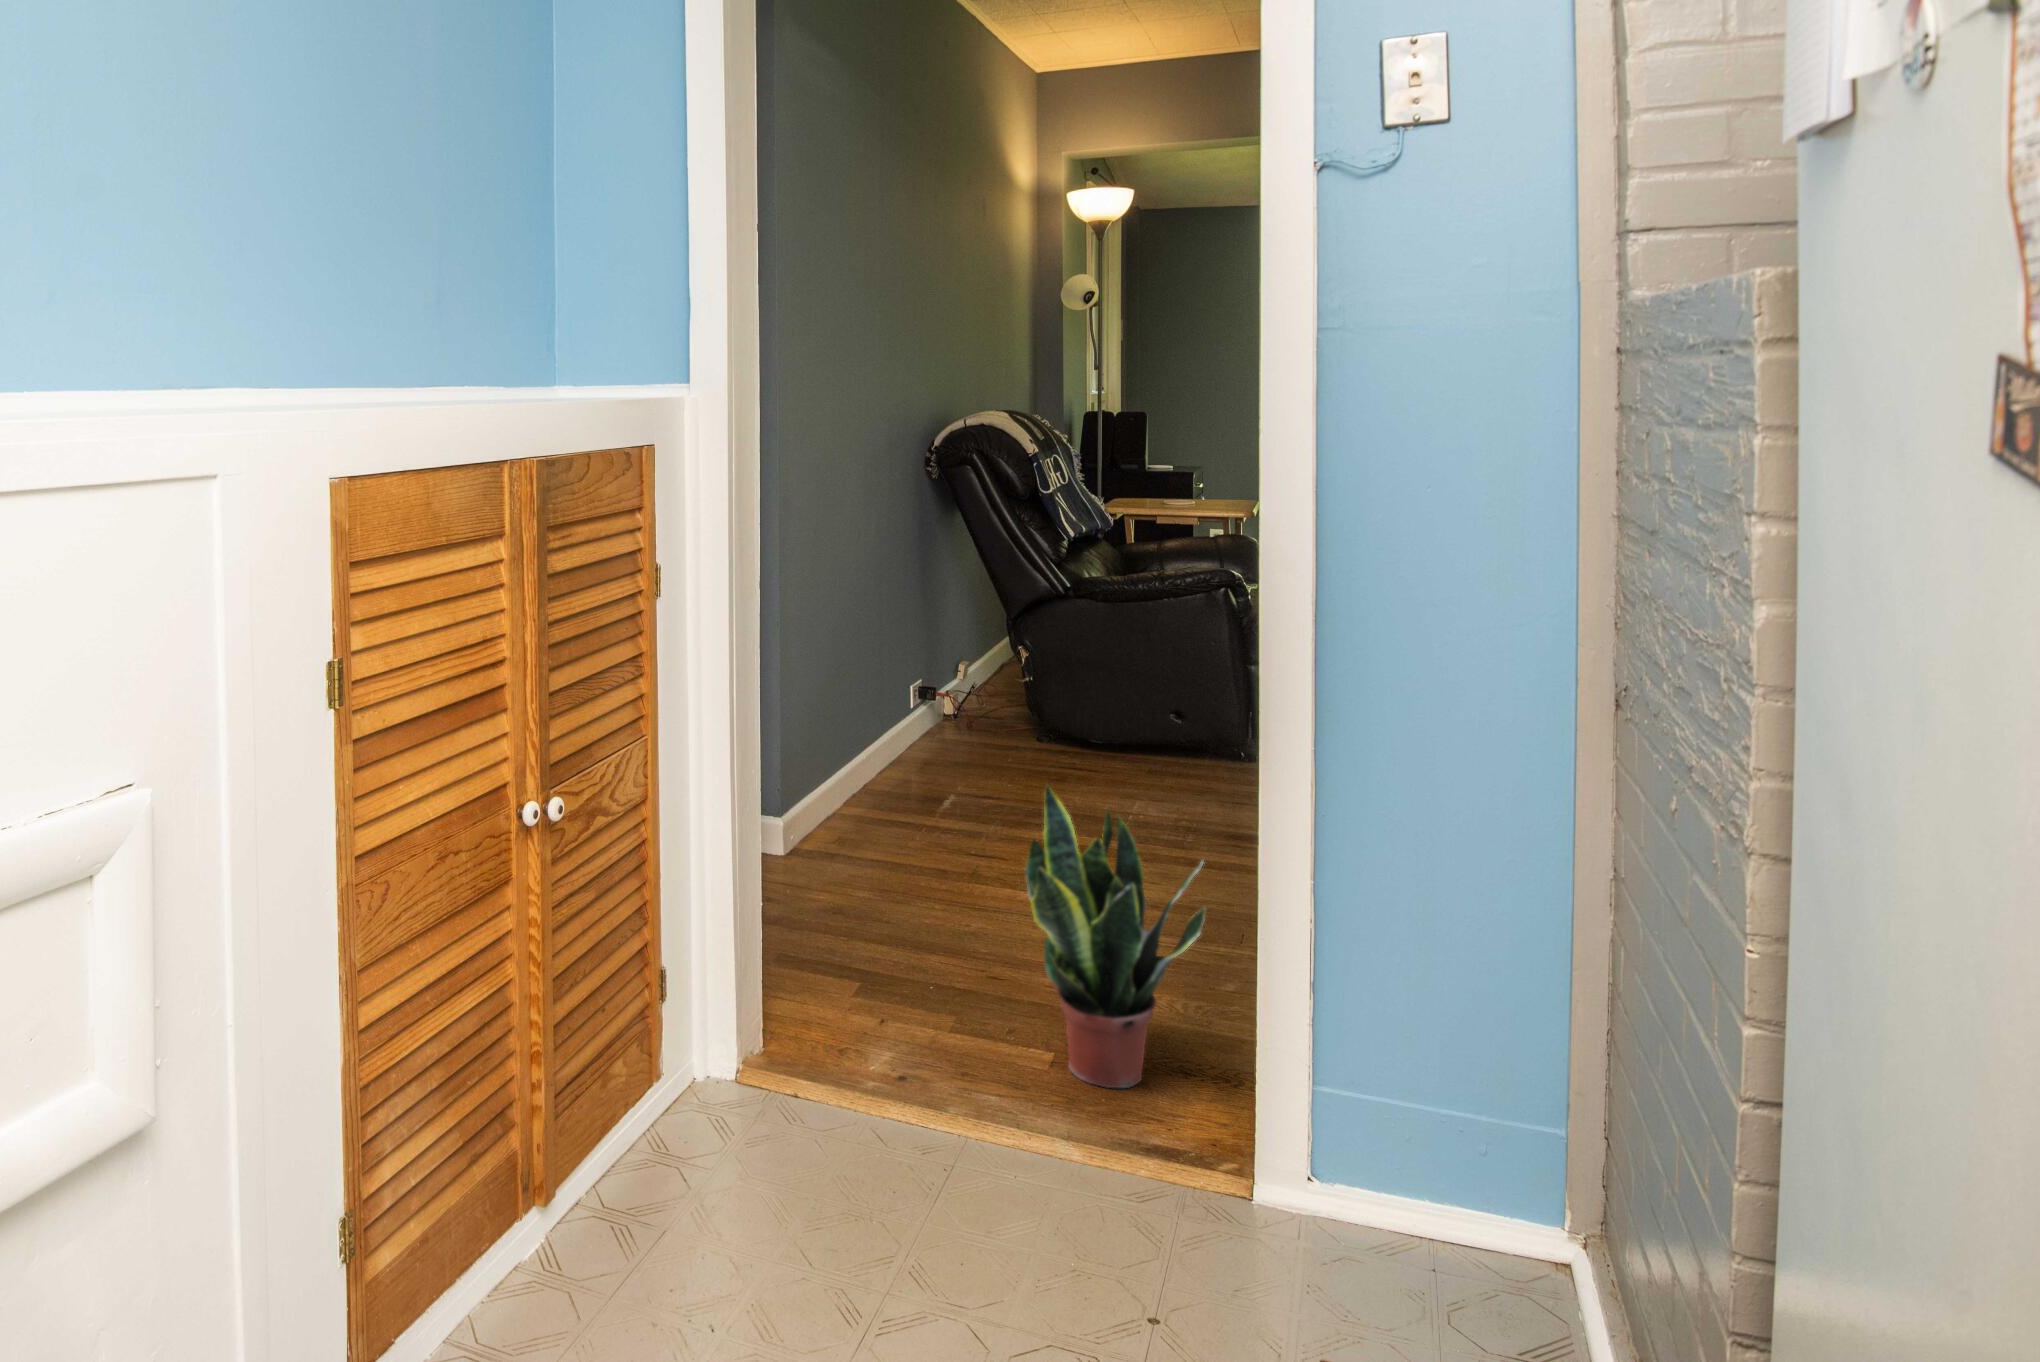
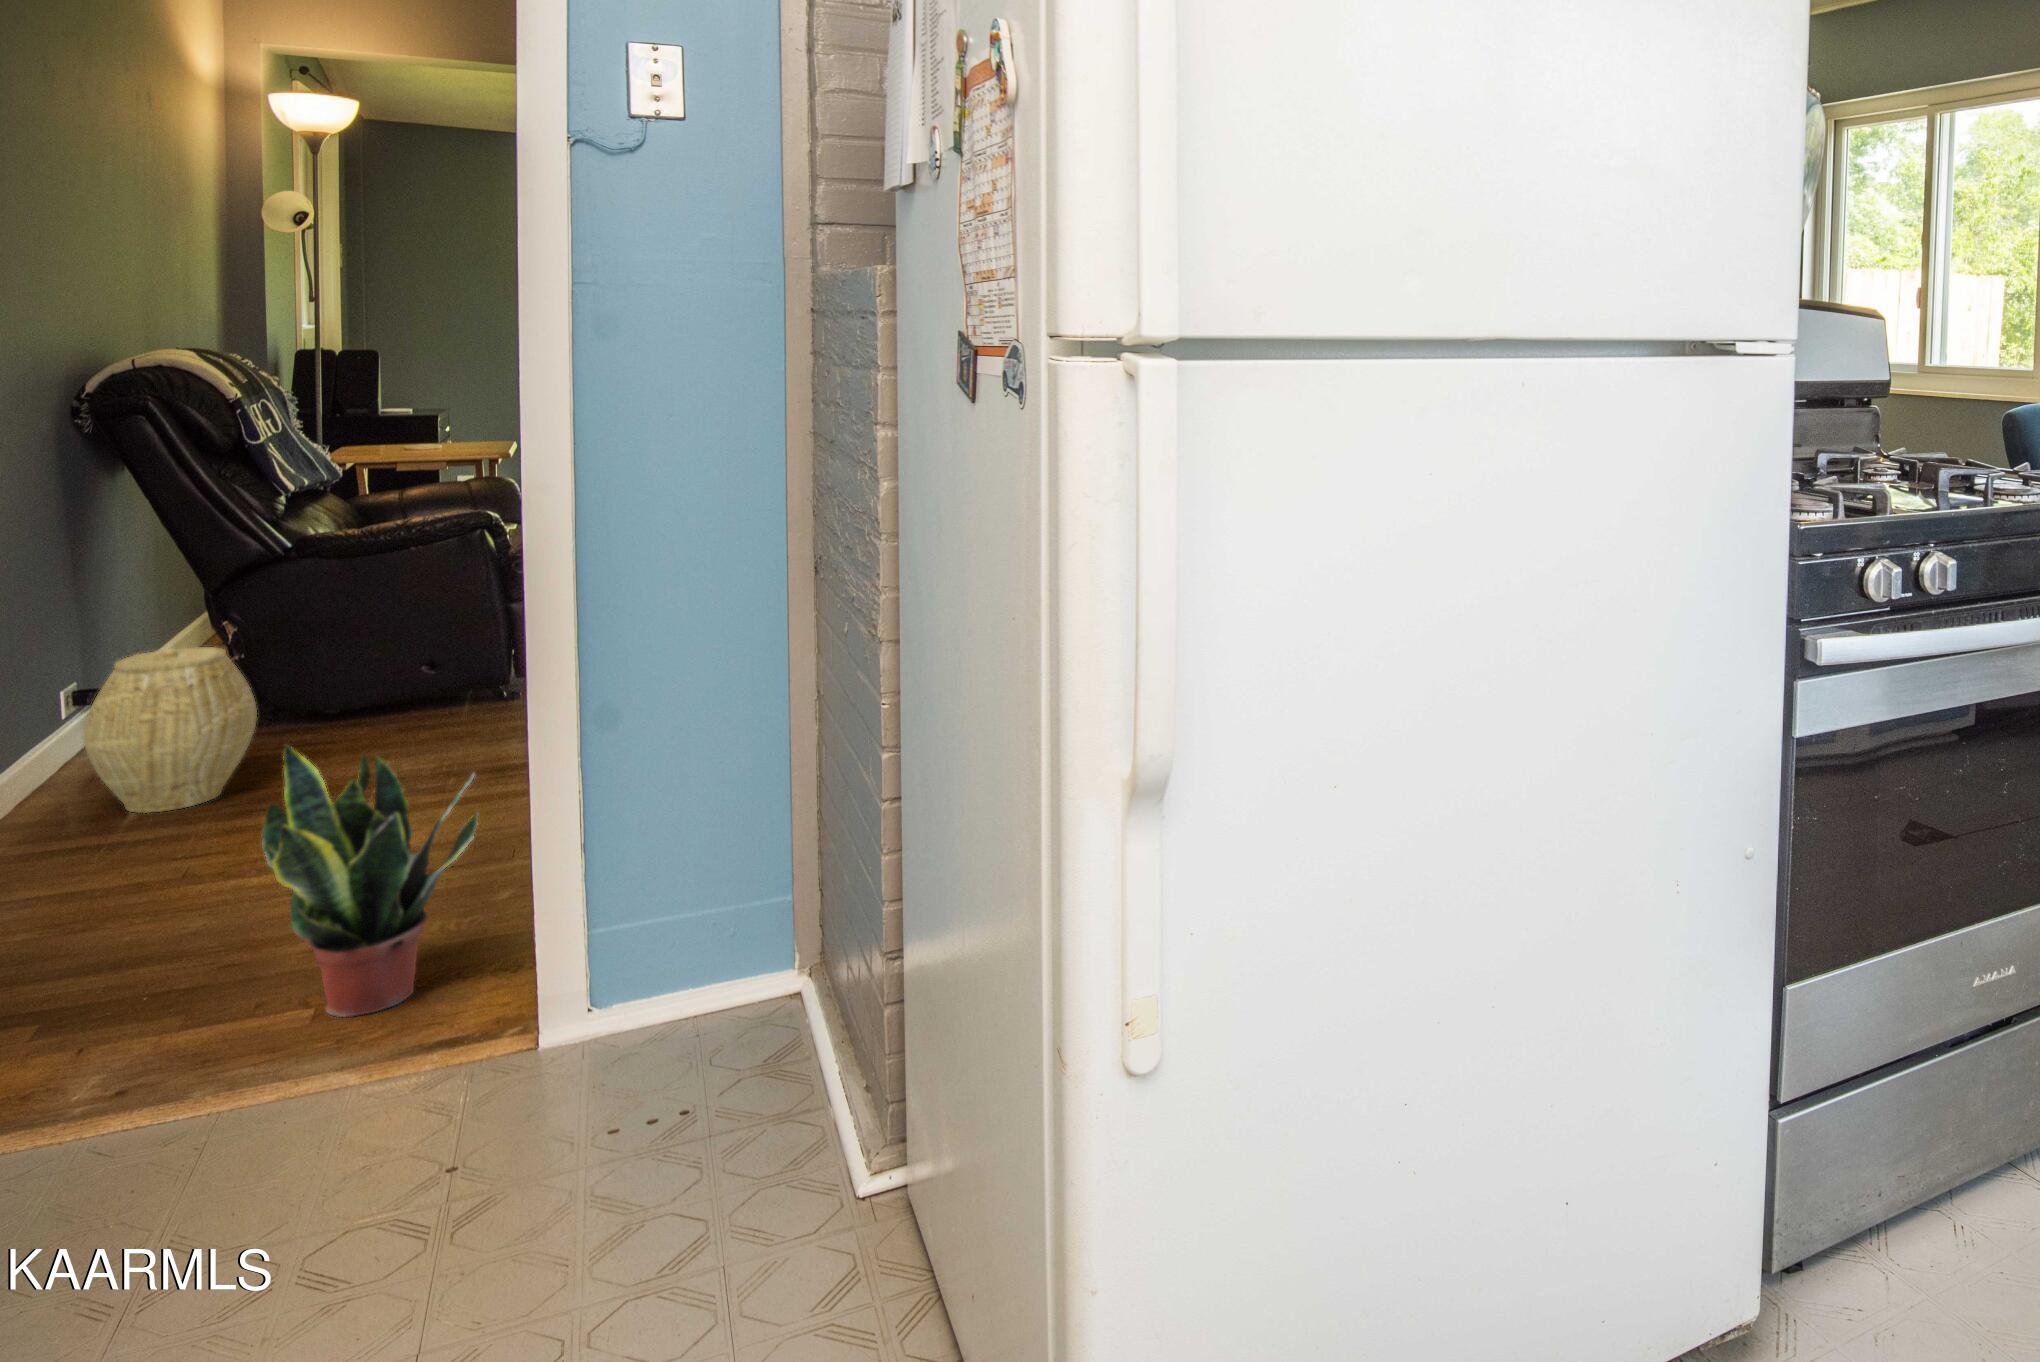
woven basket: none [923,666,1036,811] -> present [84,647,257,813]

